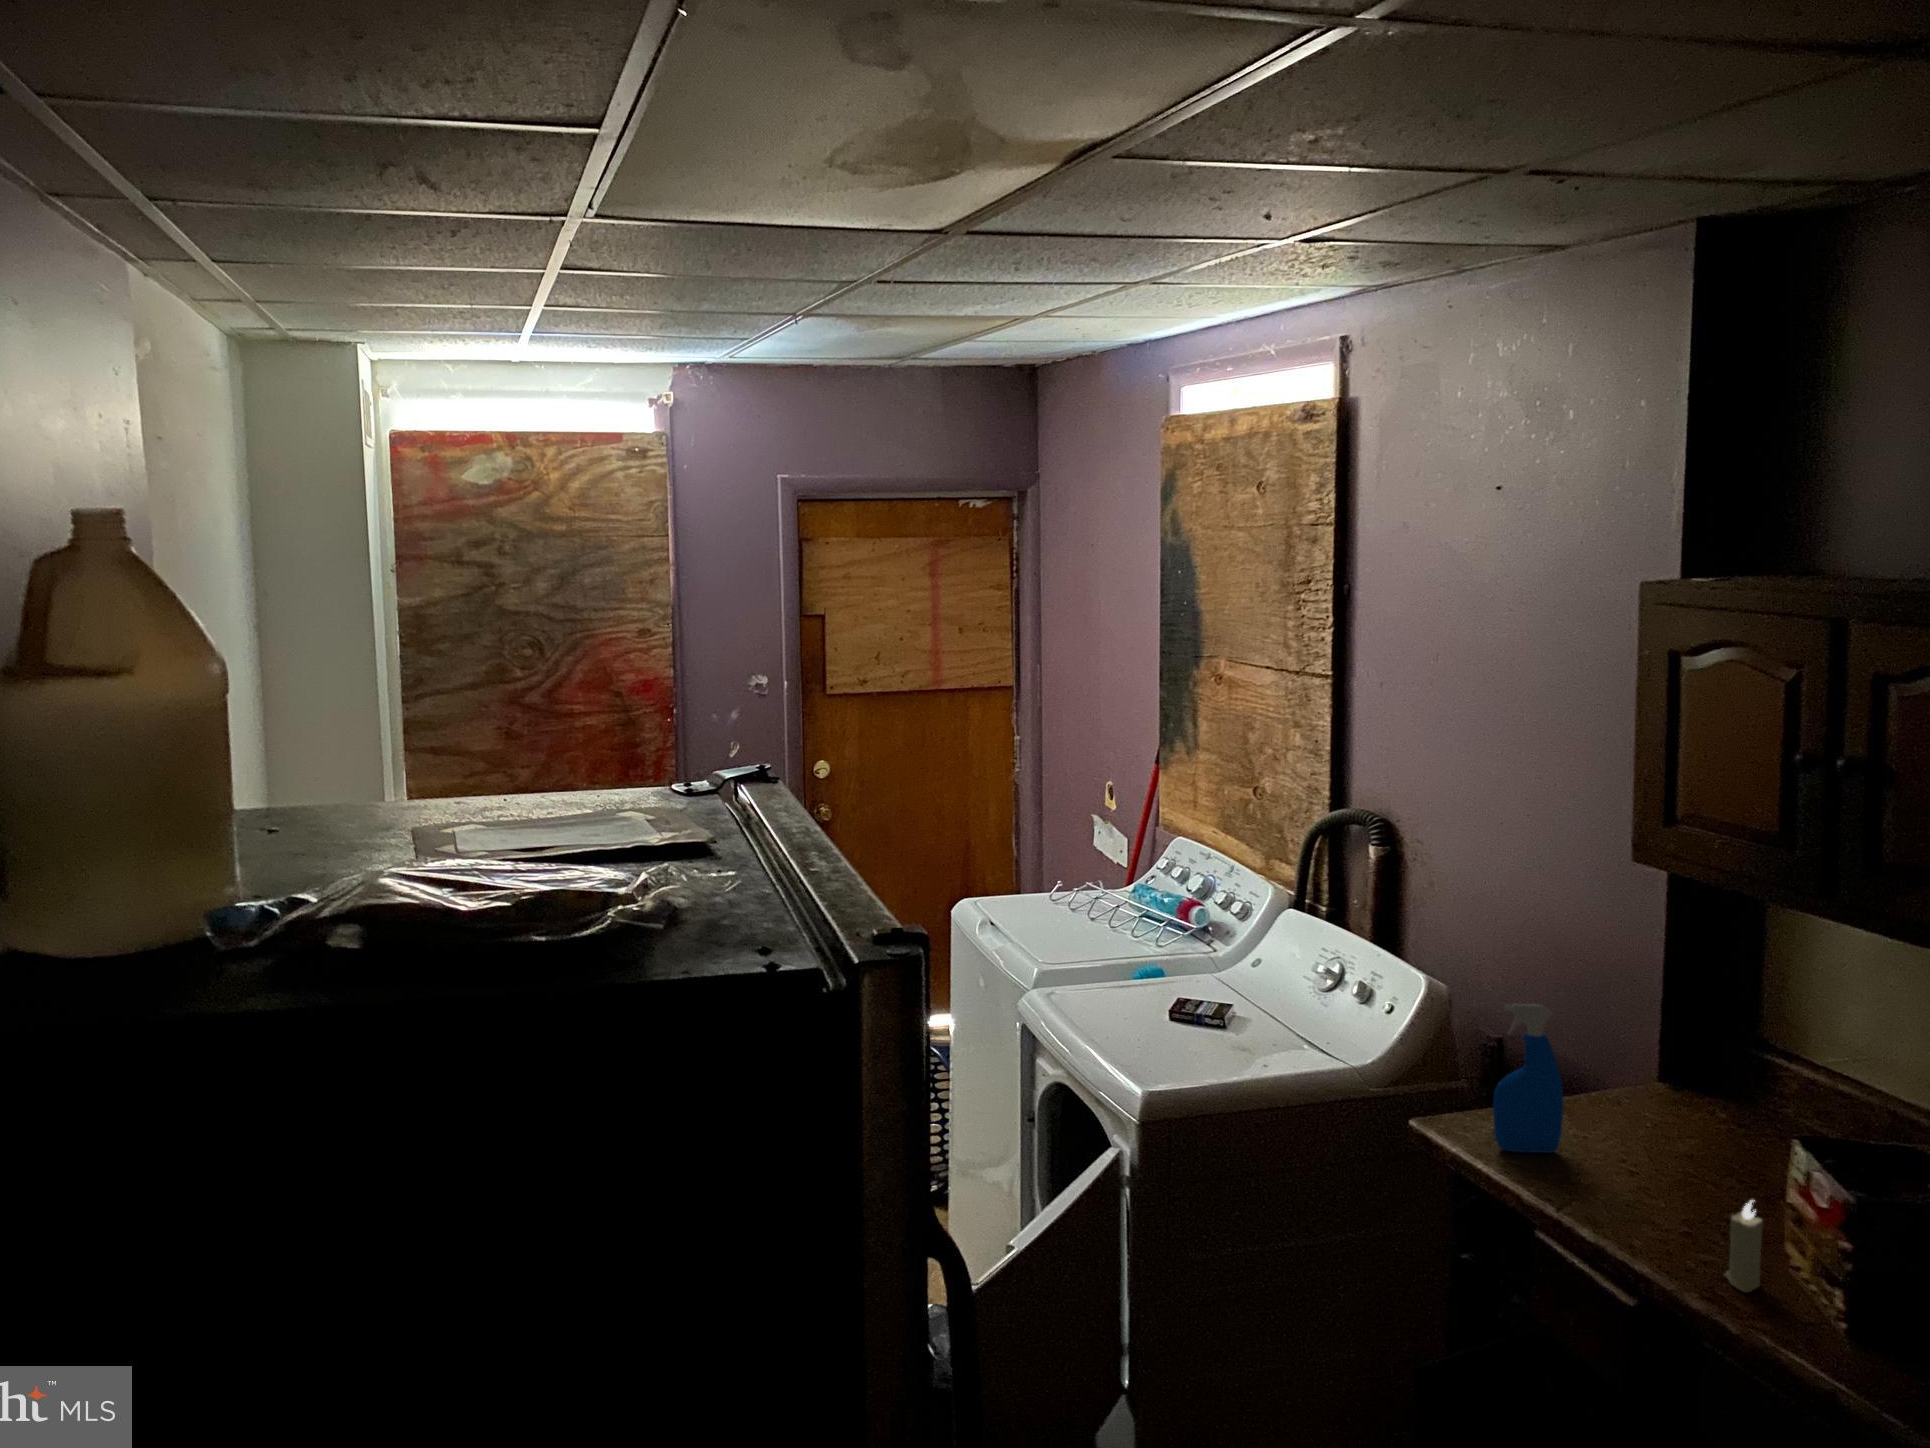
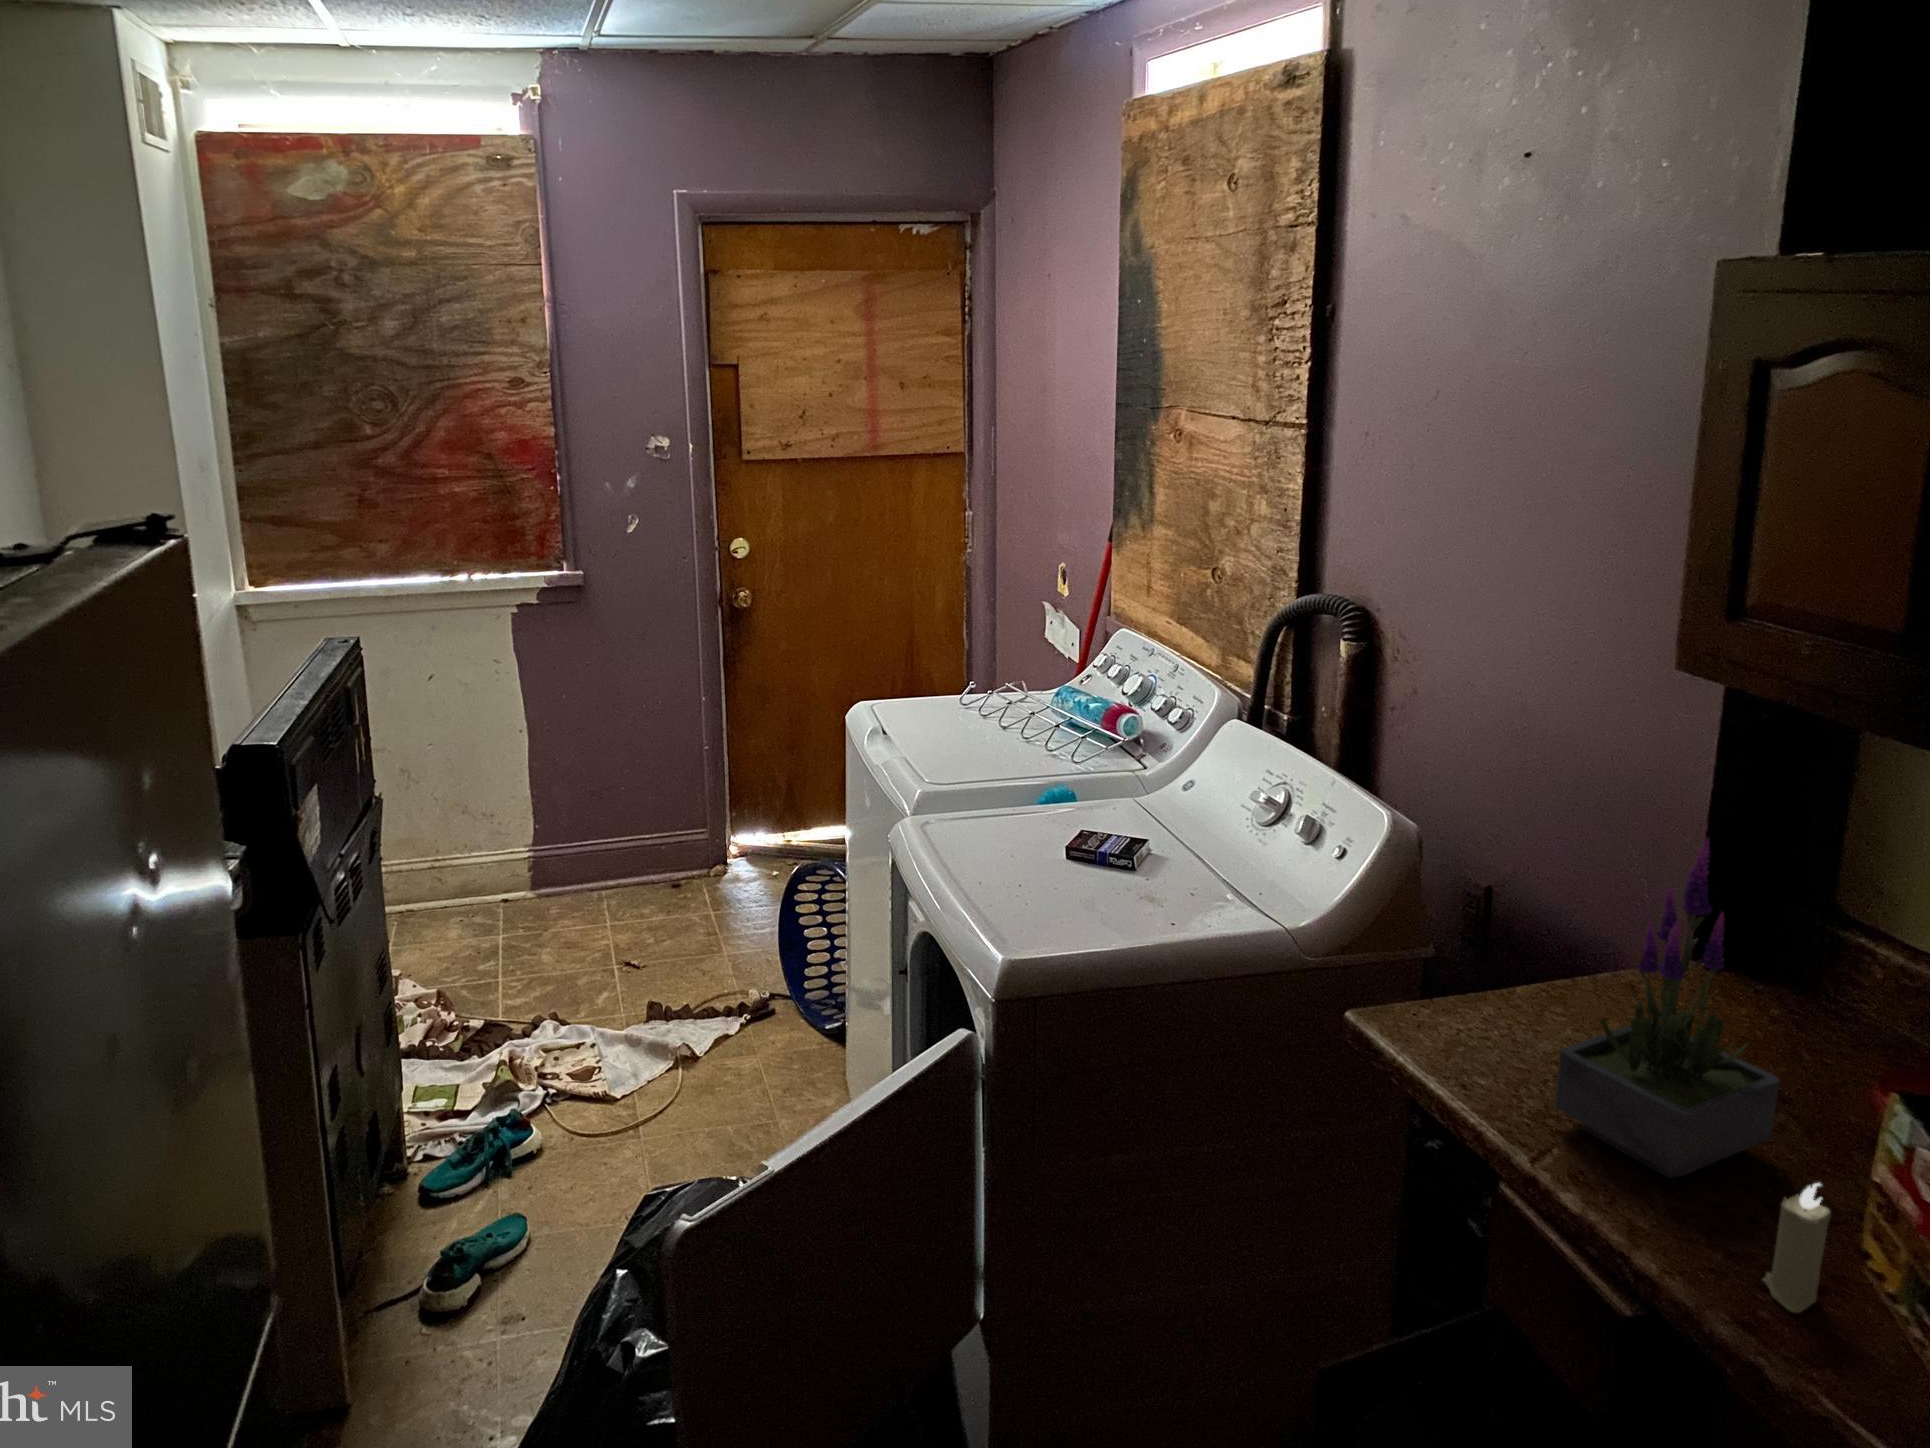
potted plant: none [1573,974,1727,1219] -> present [1555,839,1780,1178]
spray bottle: present [1493,1004,1564,1153] -> none [1453,867,1552,1065]

